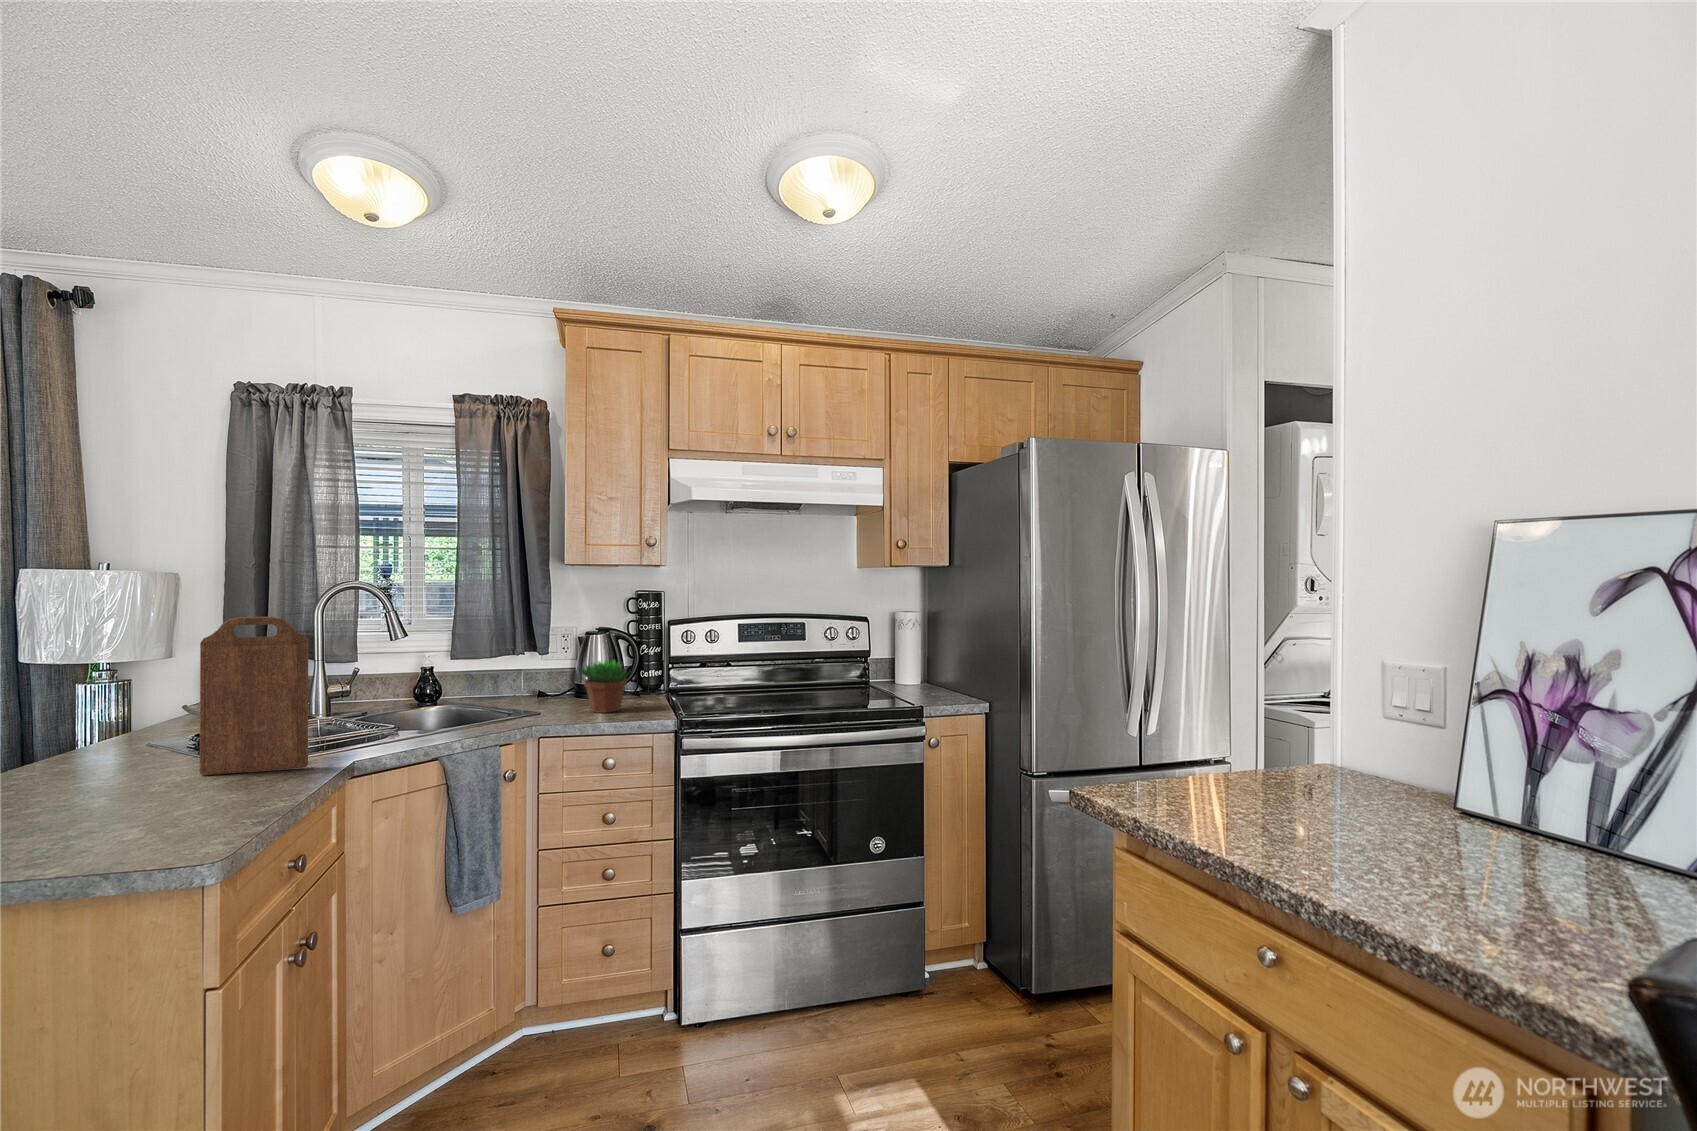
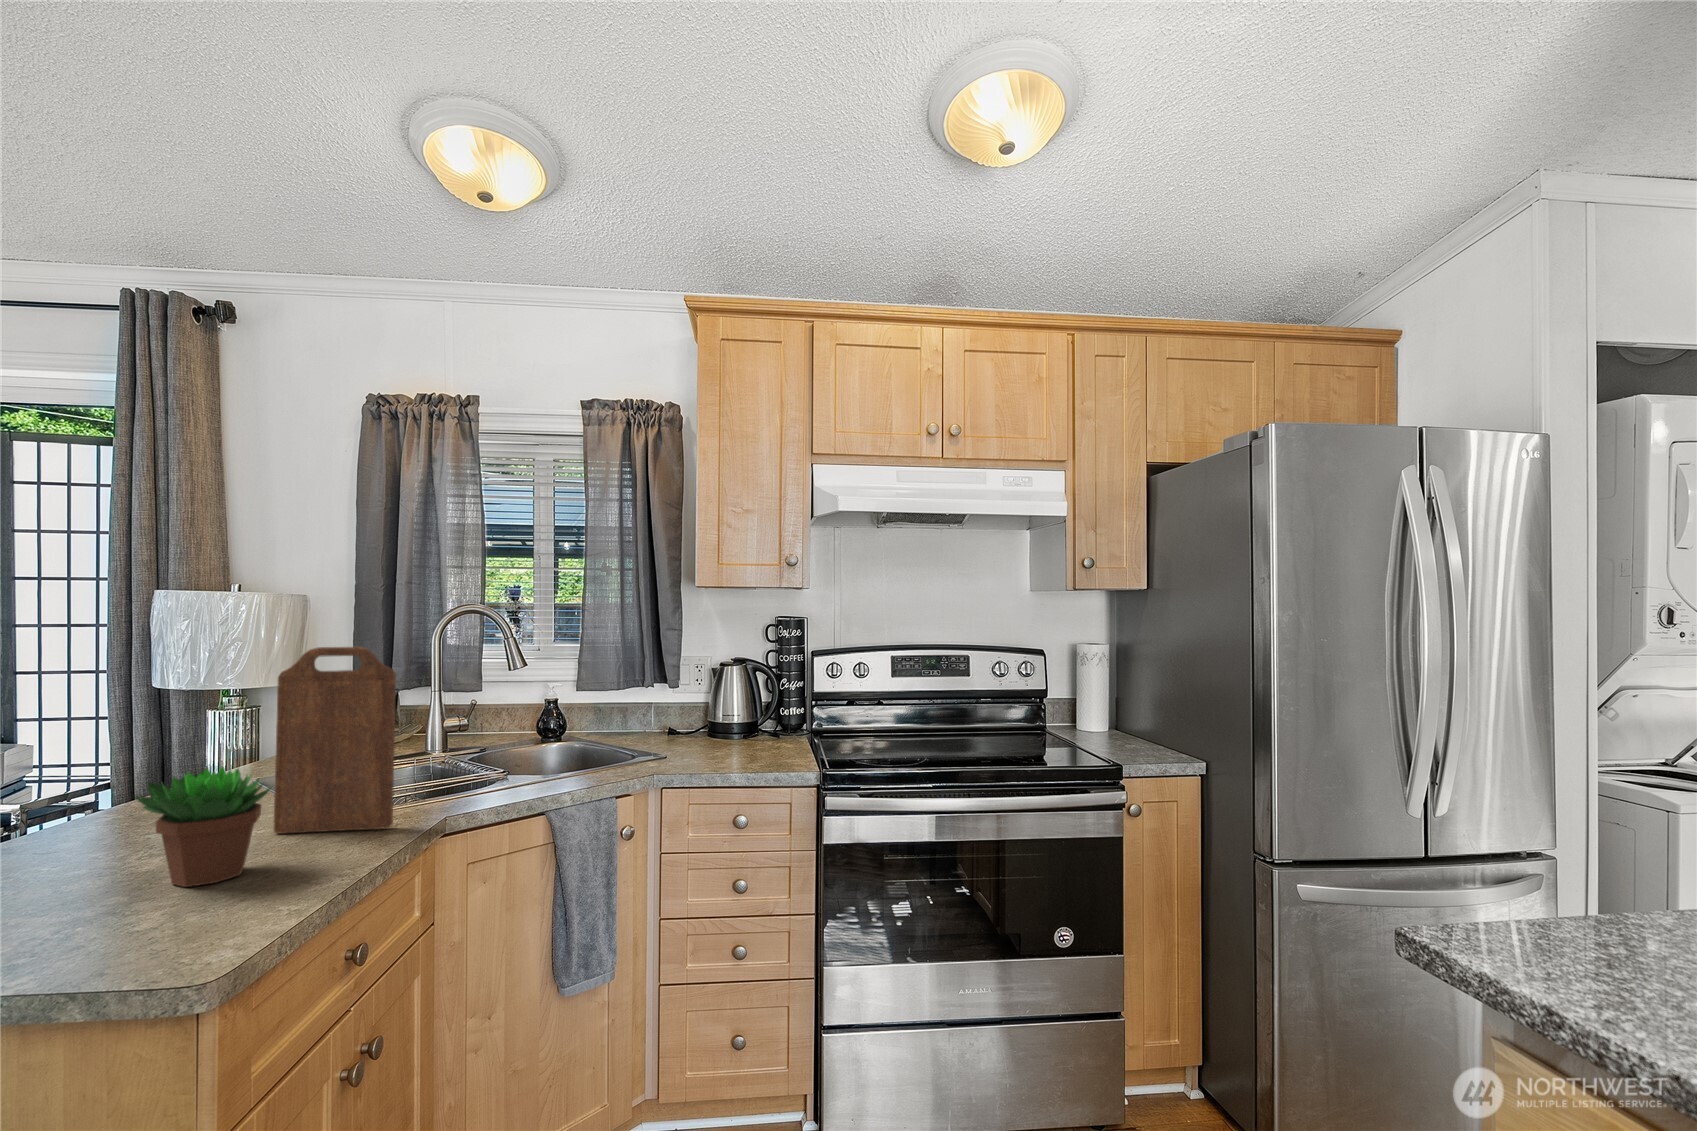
succulent plant: present [579,660,629,713] -> present [136,766,271,887]

